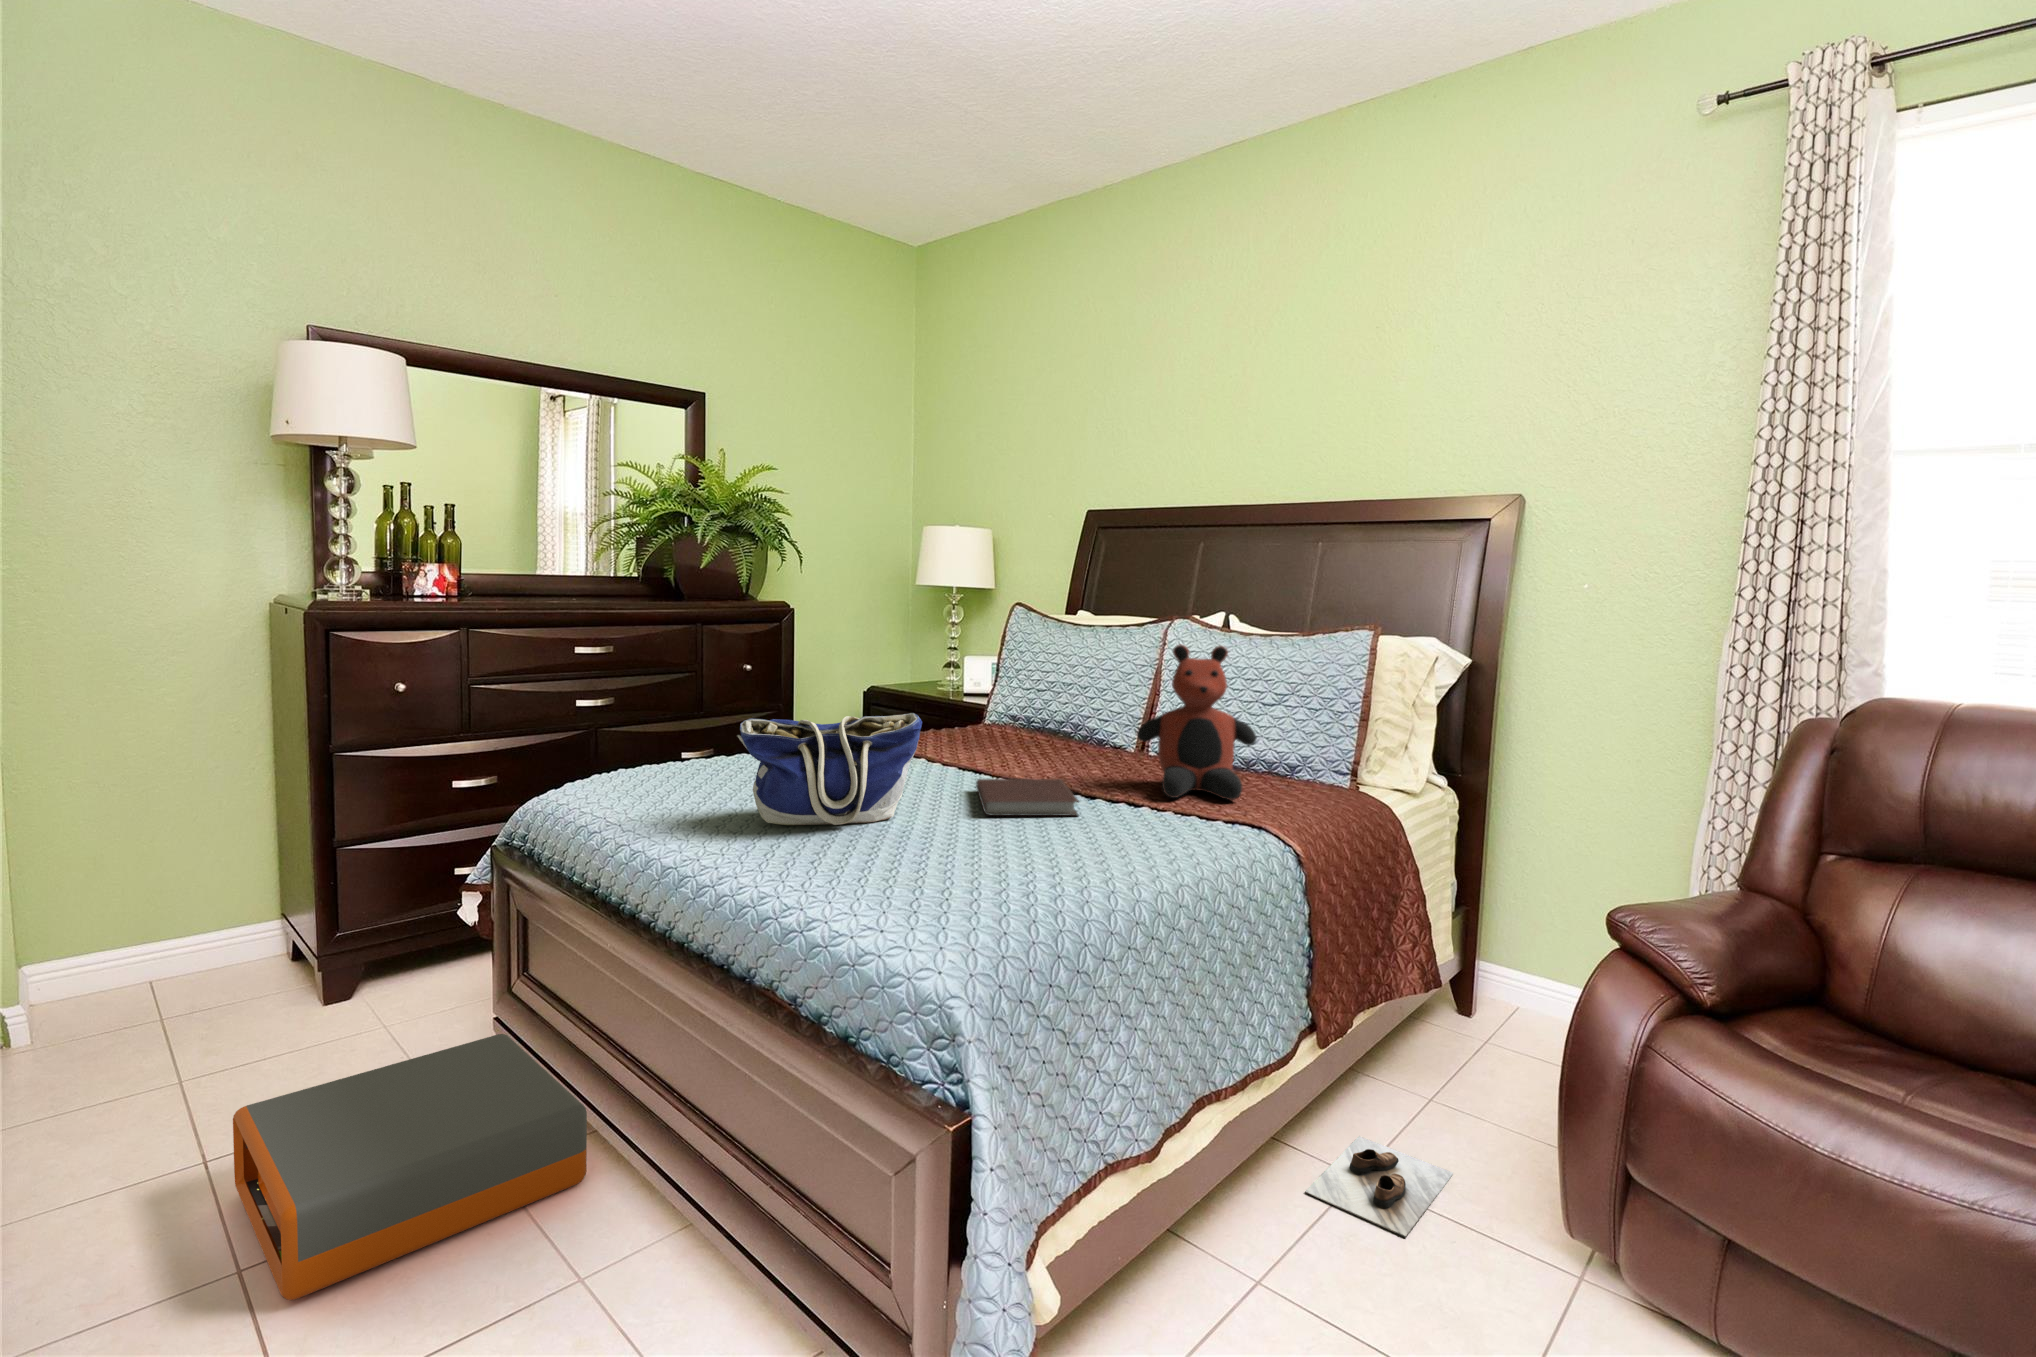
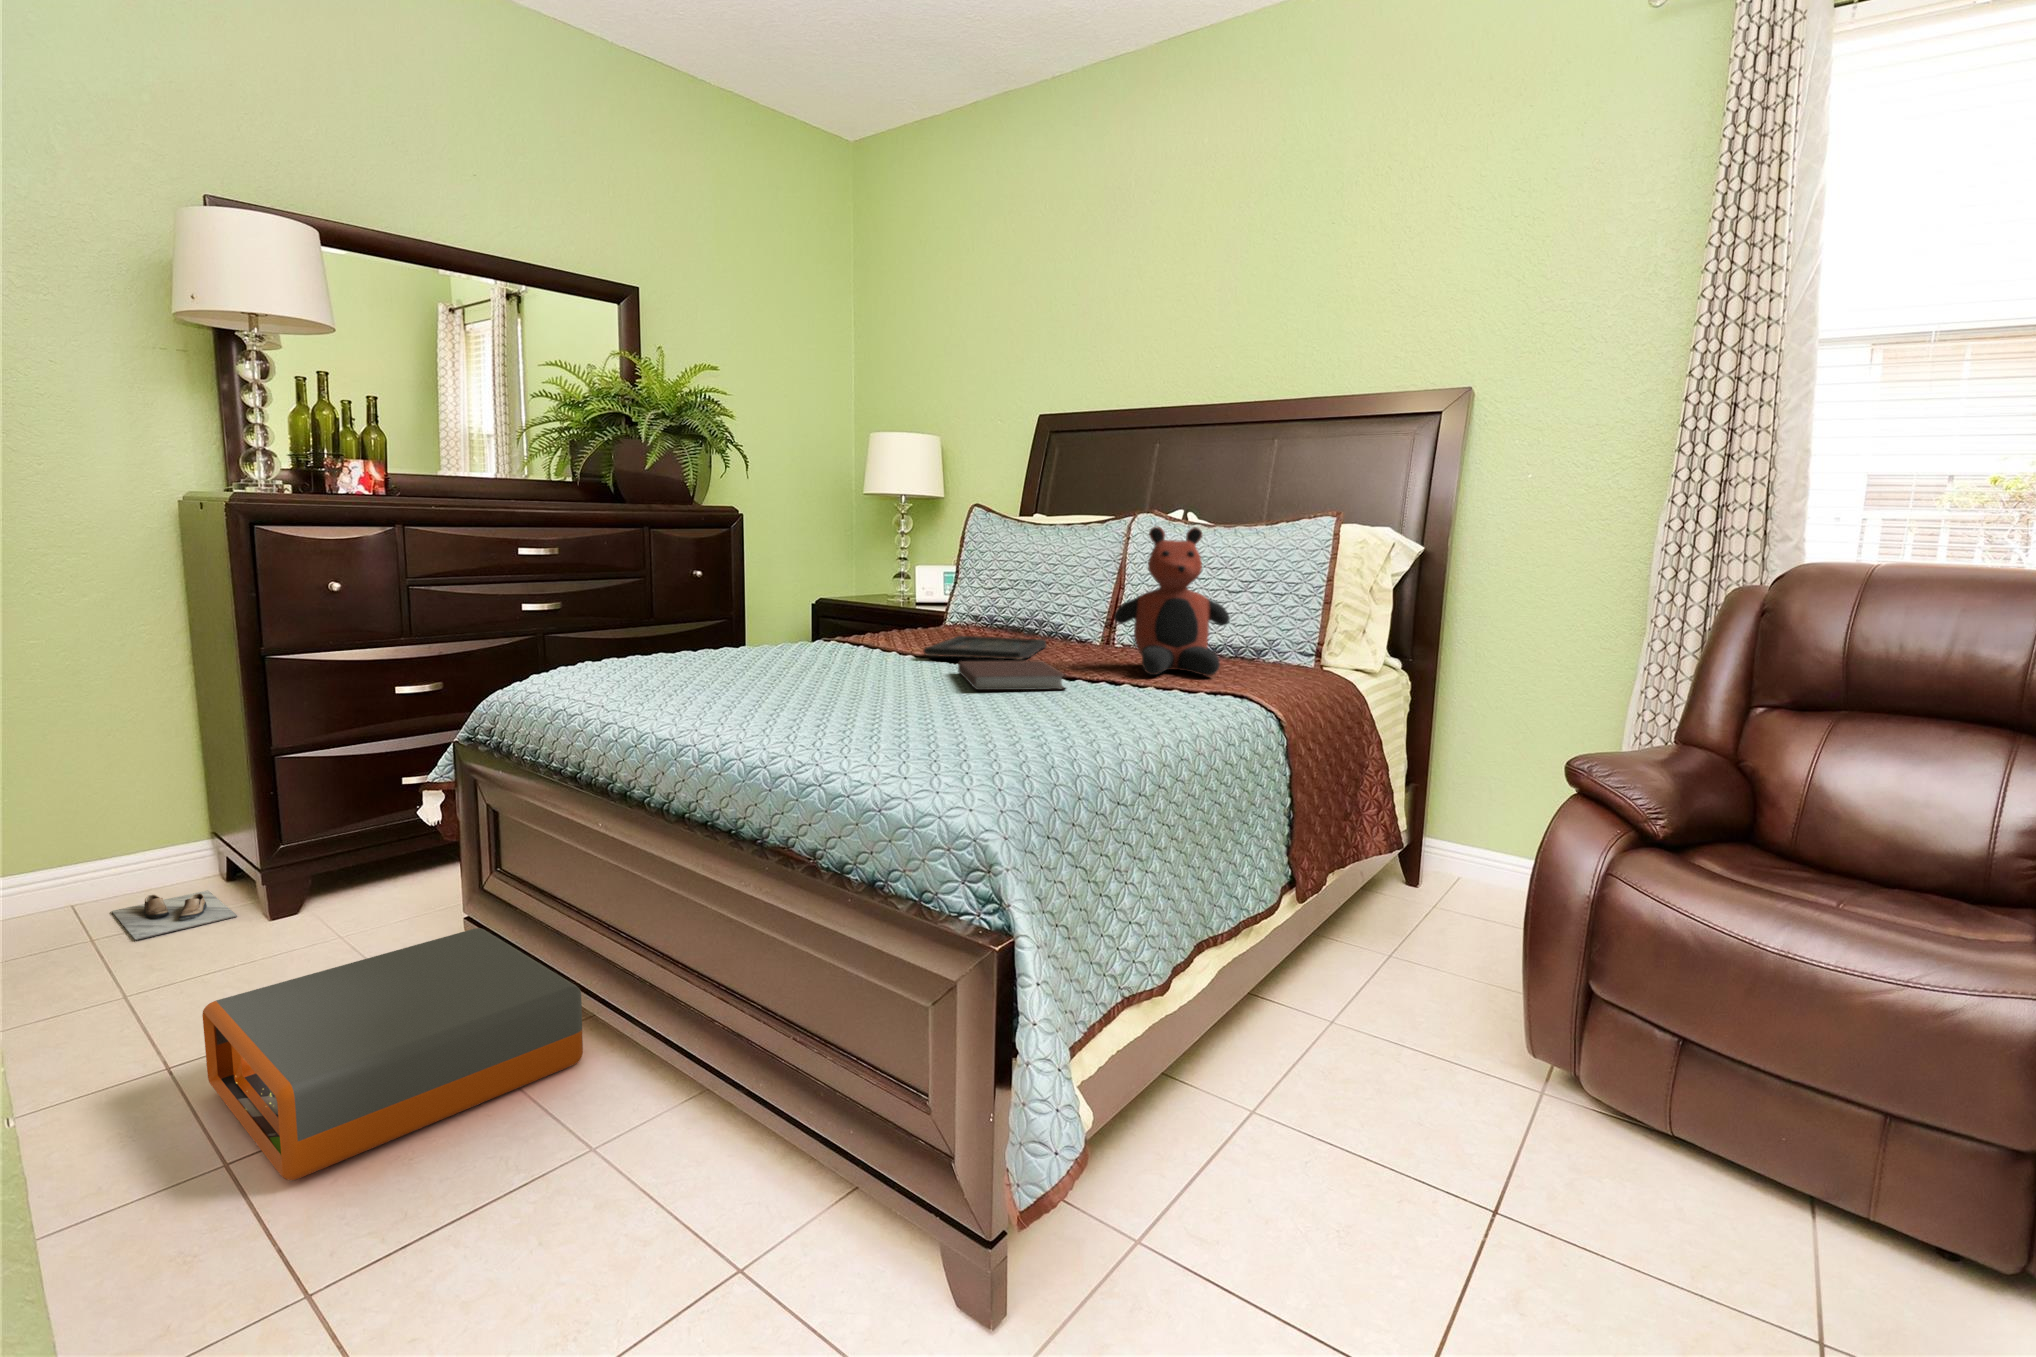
tote bag: present [738,713,922,825] -> none [726,586,913,699]
tray: none [948,742,1076,775] -> present [924,636,1046,660]
shoe: present [1305,1136,1453,1237] -> present [111,890,237,940]

